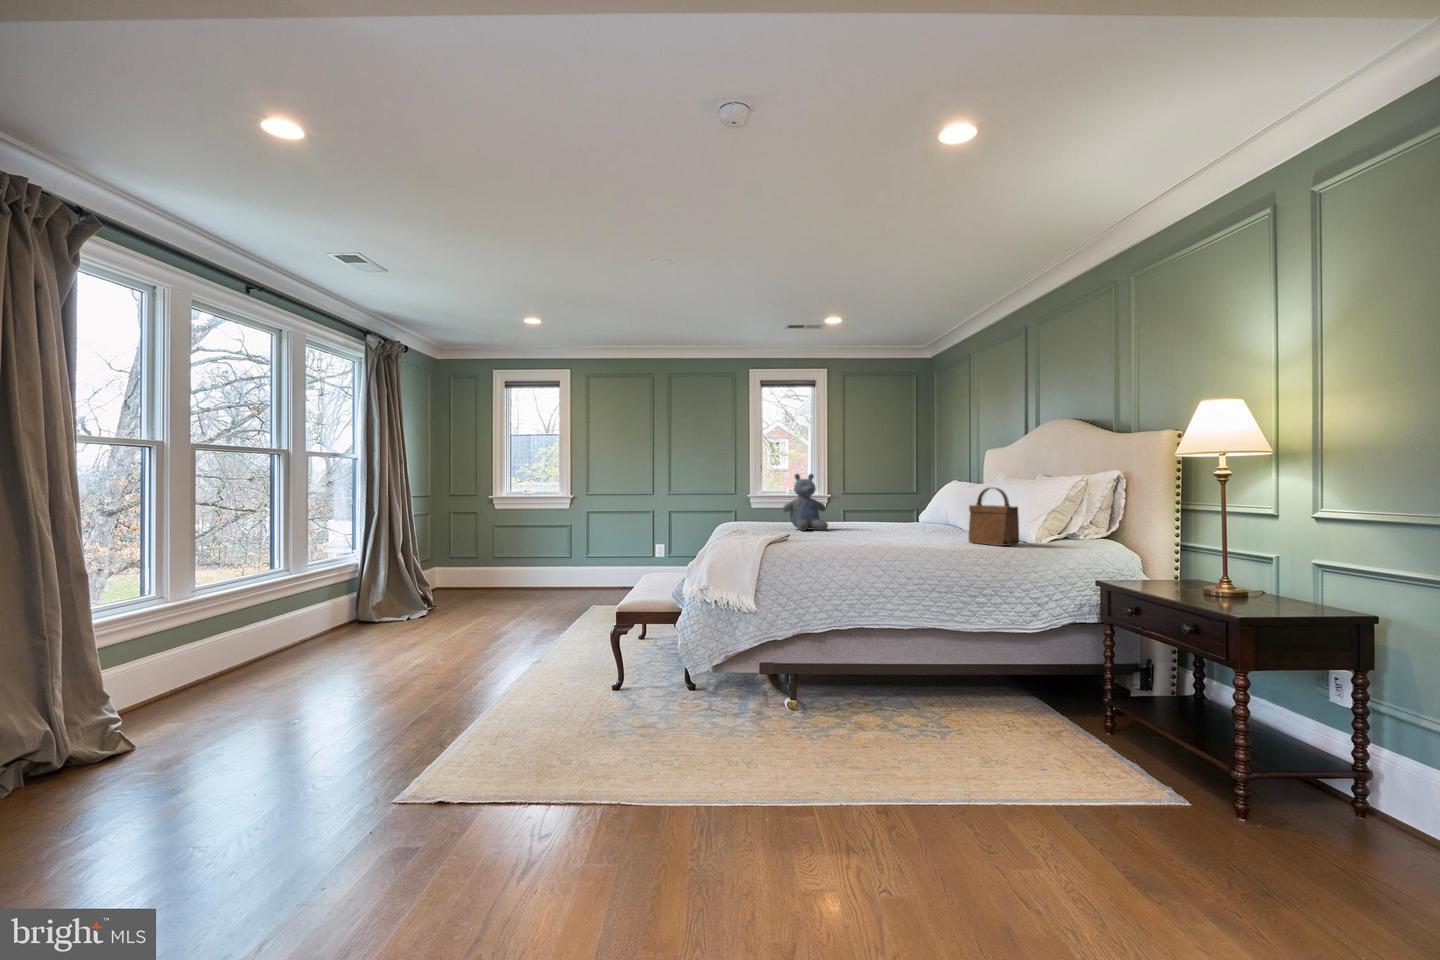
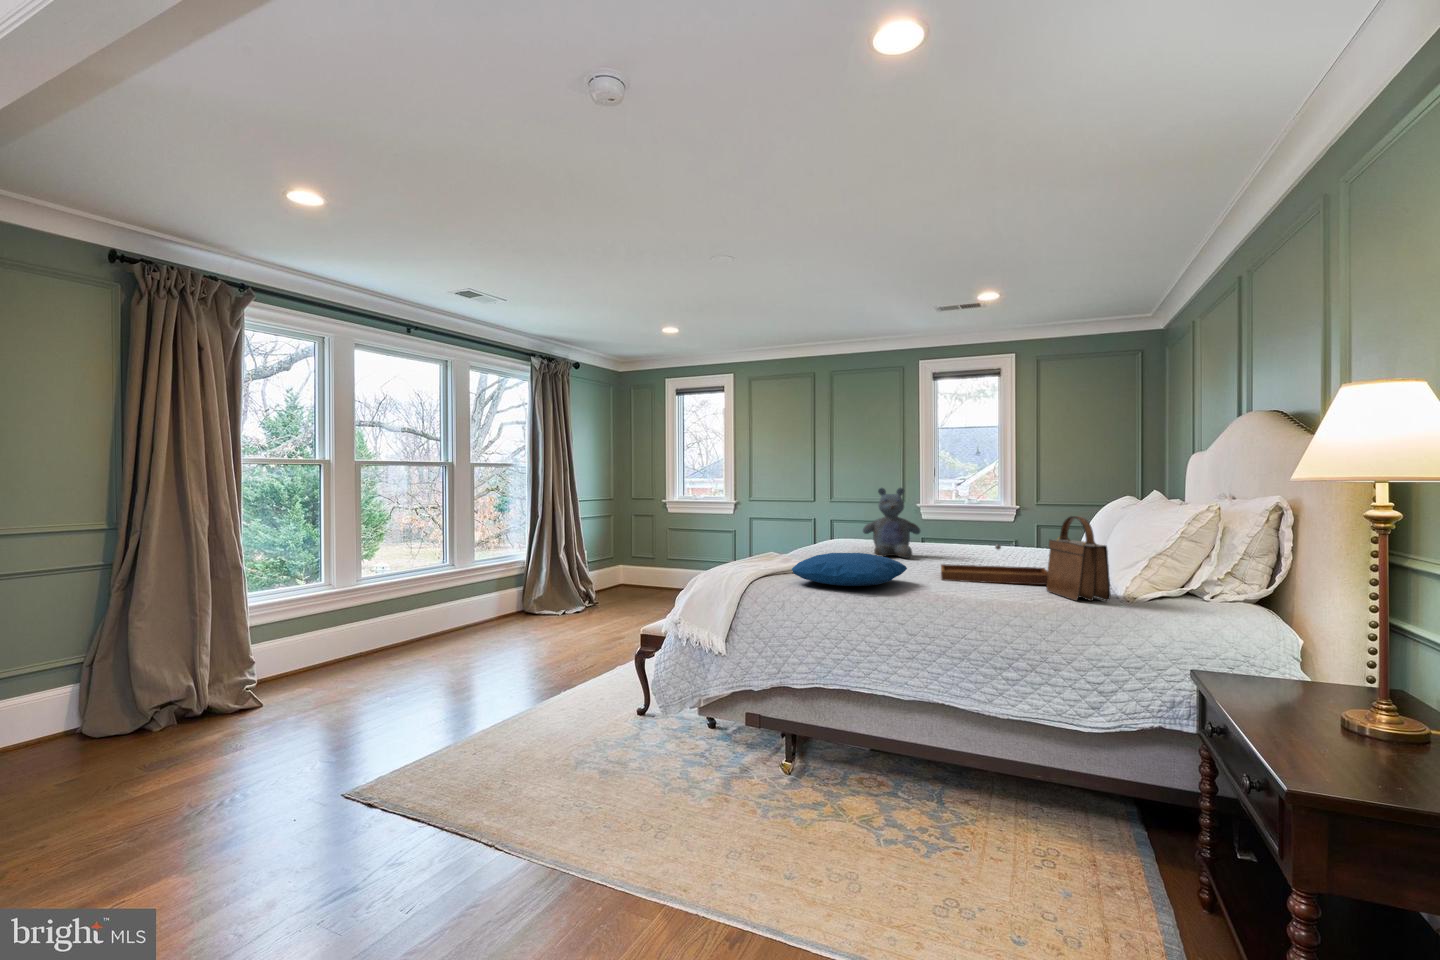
tray: none [874,512,963,541] -> present [941,544,1047,585]
pillow: none [803,521,884,547] -> present [792,553,907,586]

